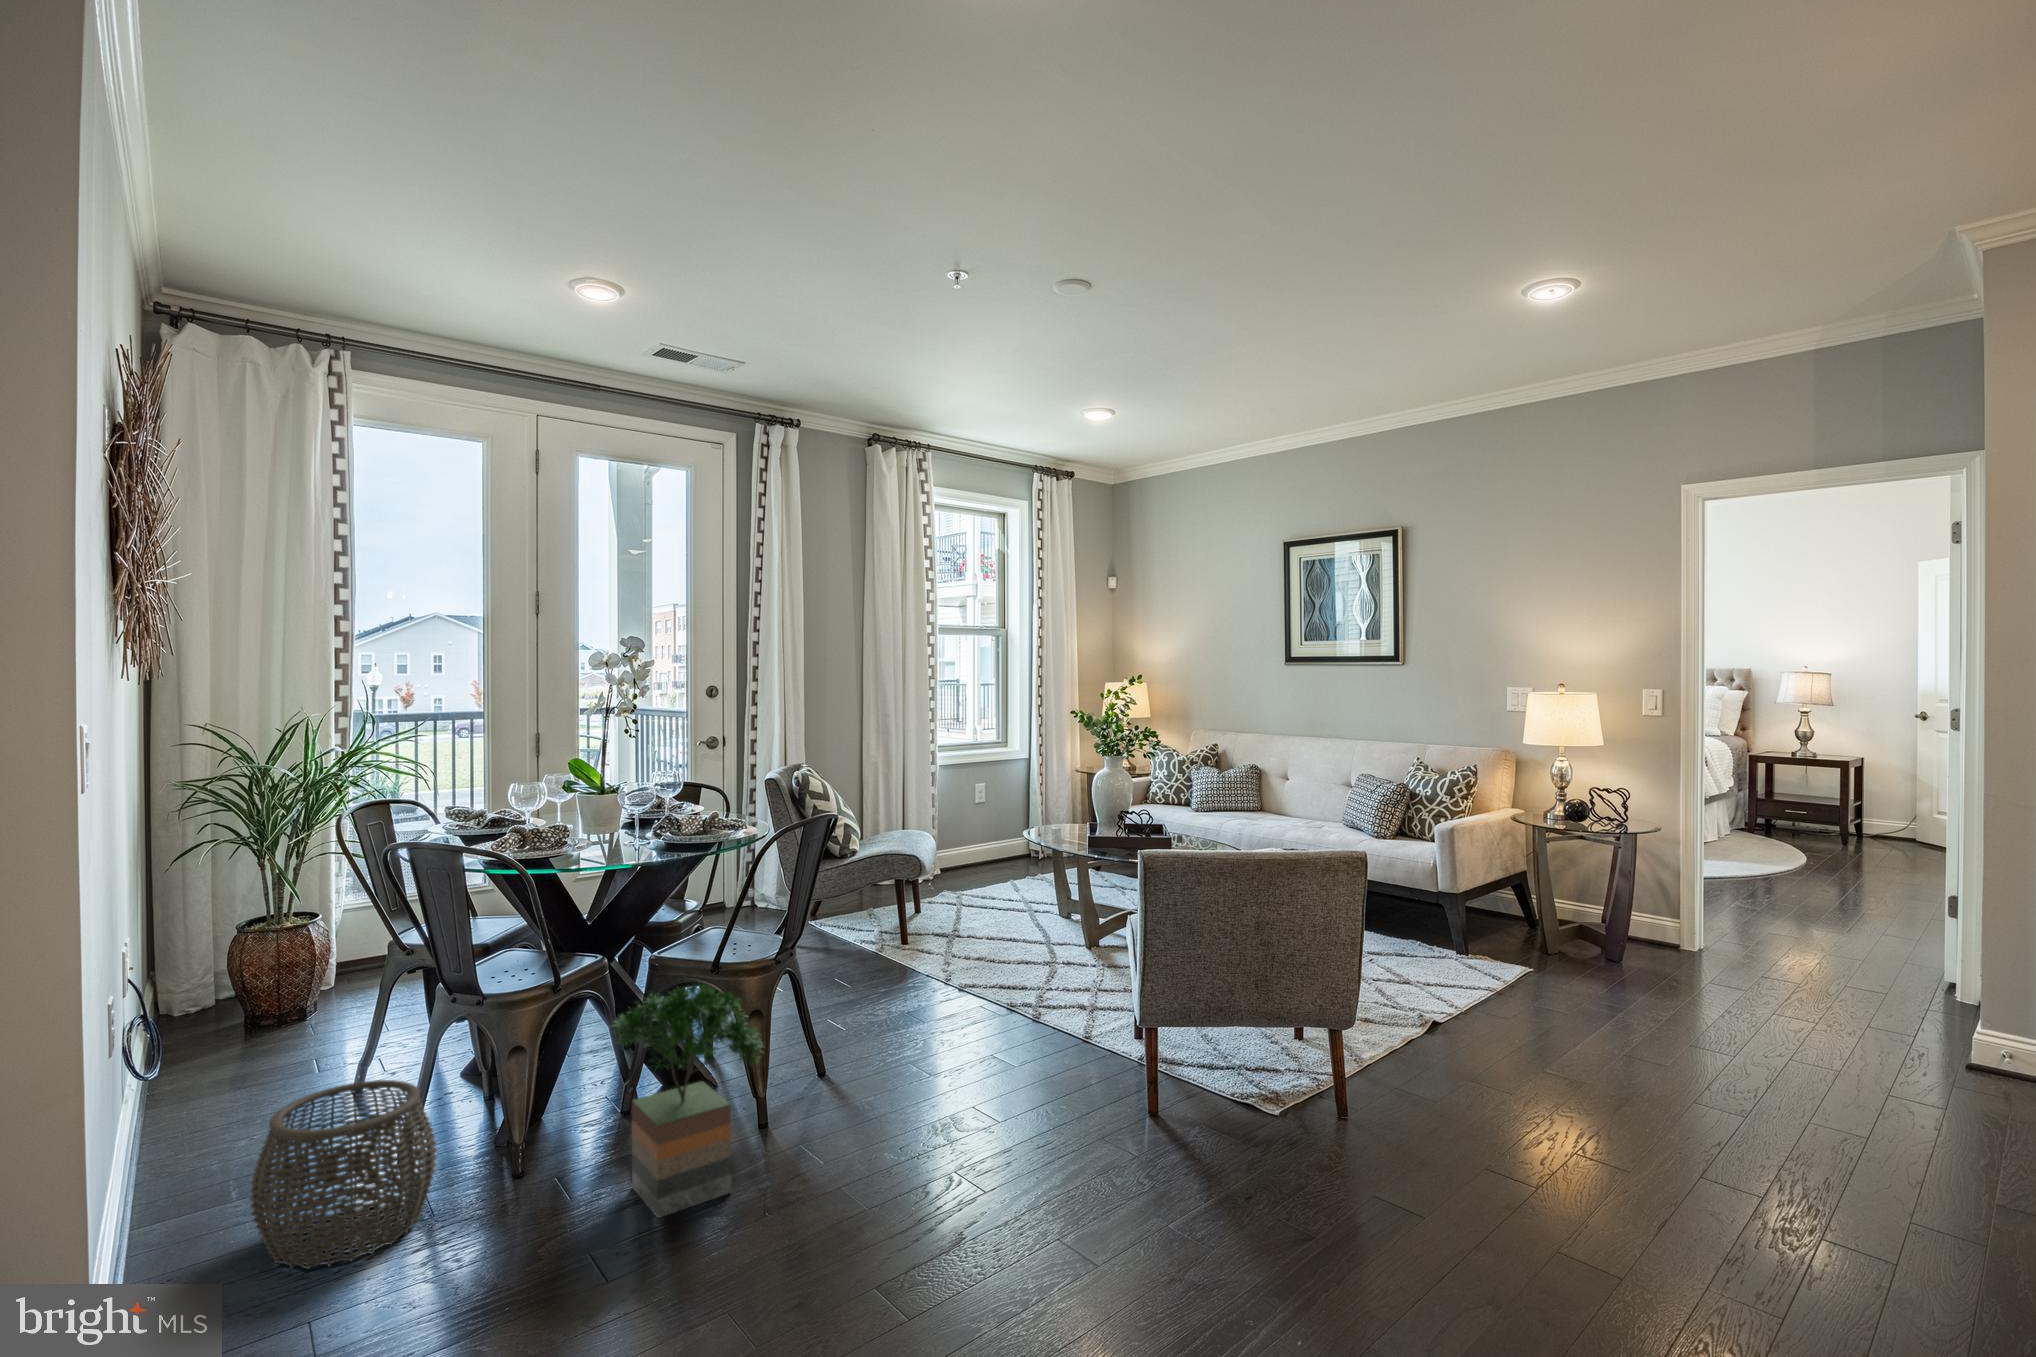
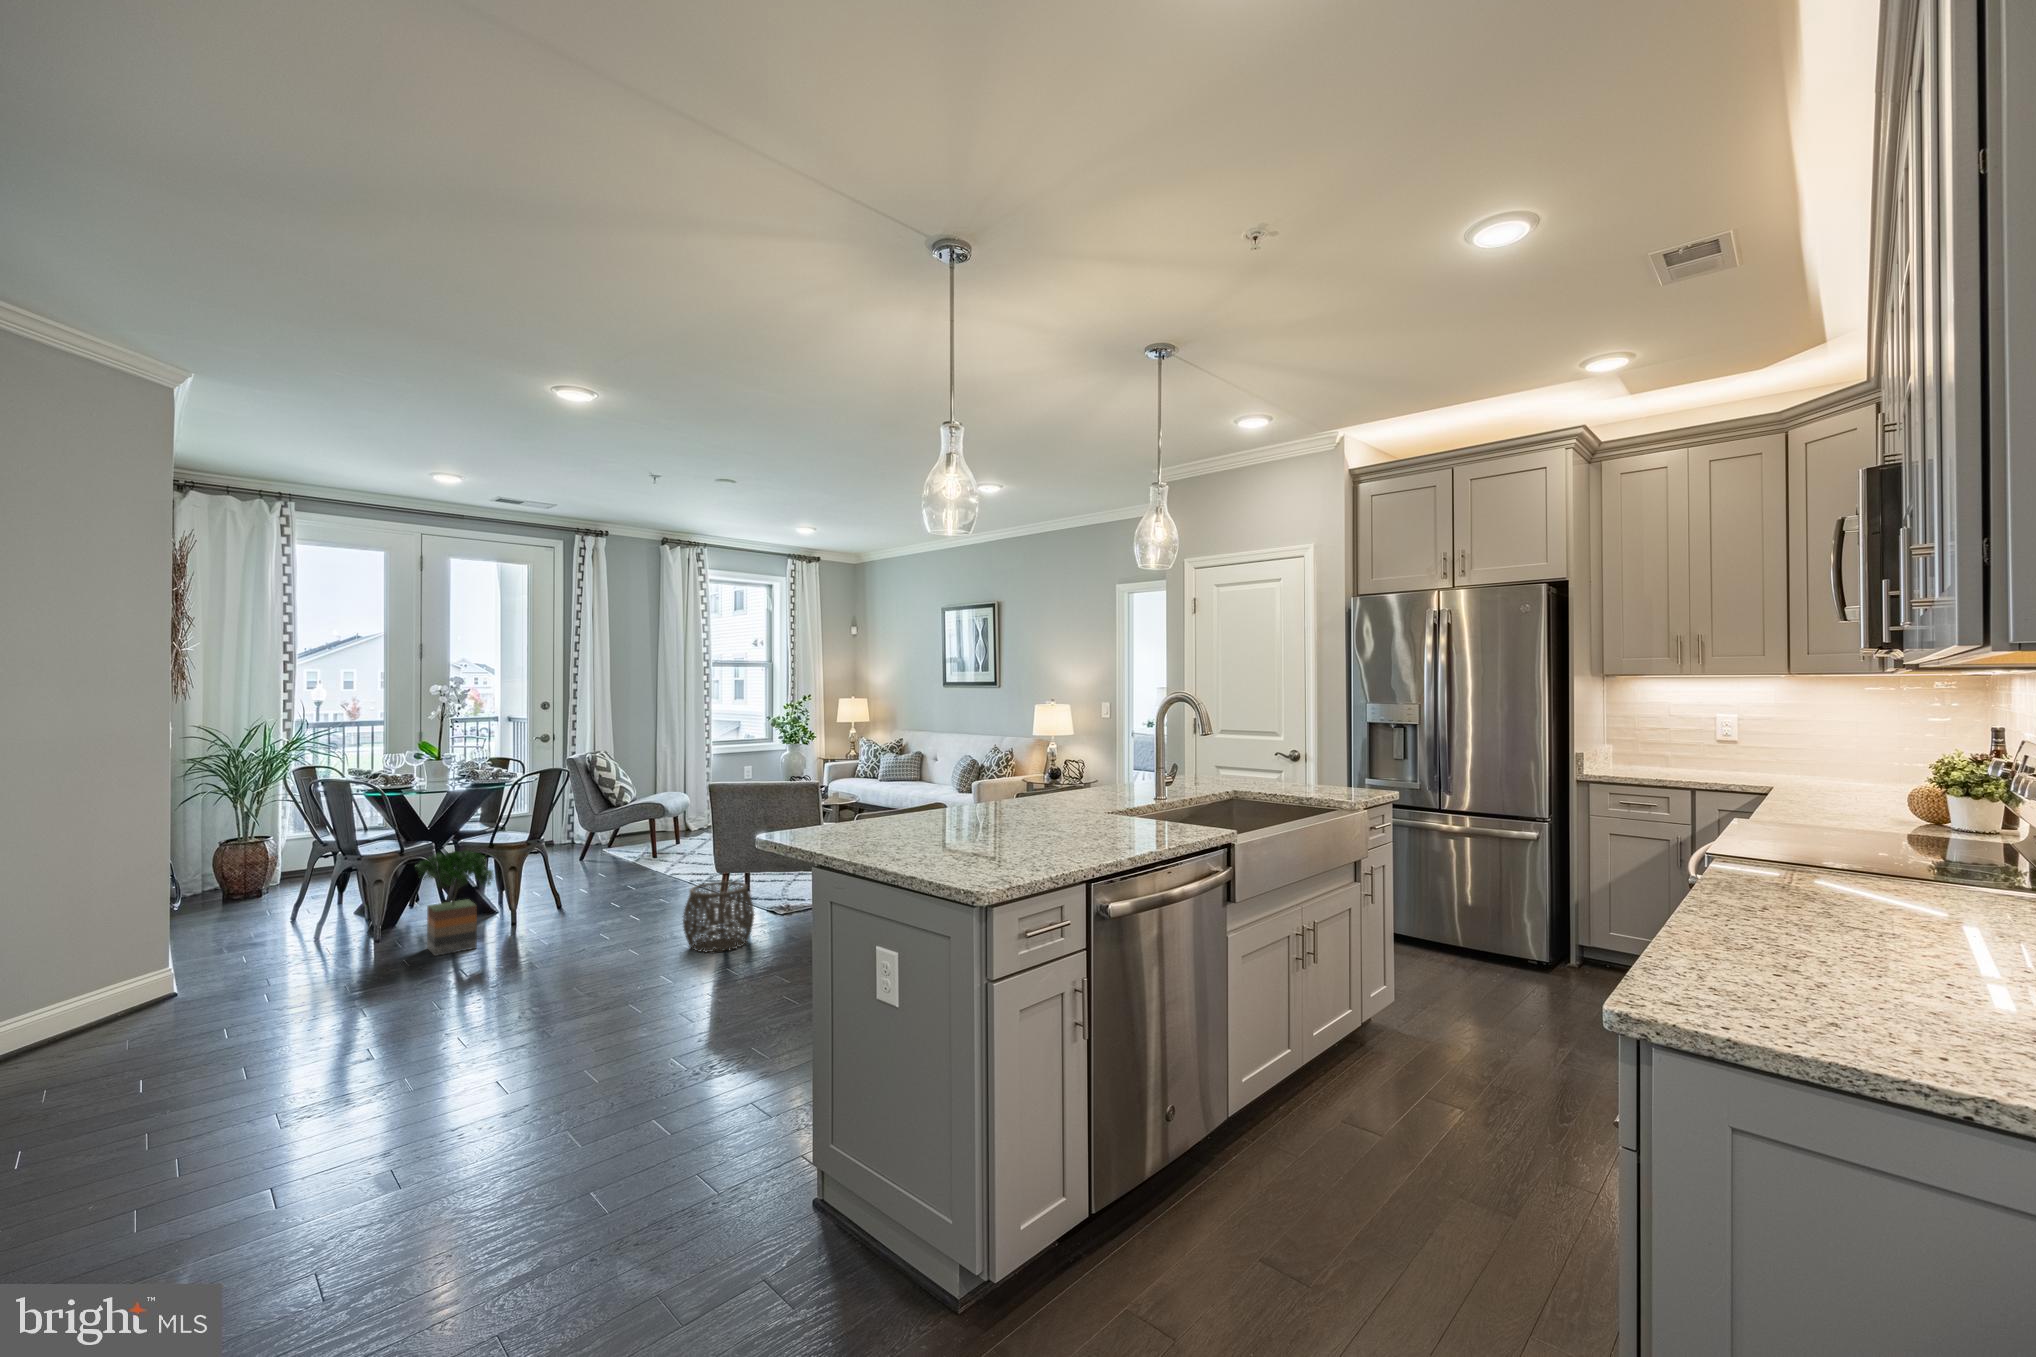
woven basket: present [250,1080,437,1269] -> present [683,881,754,952]

